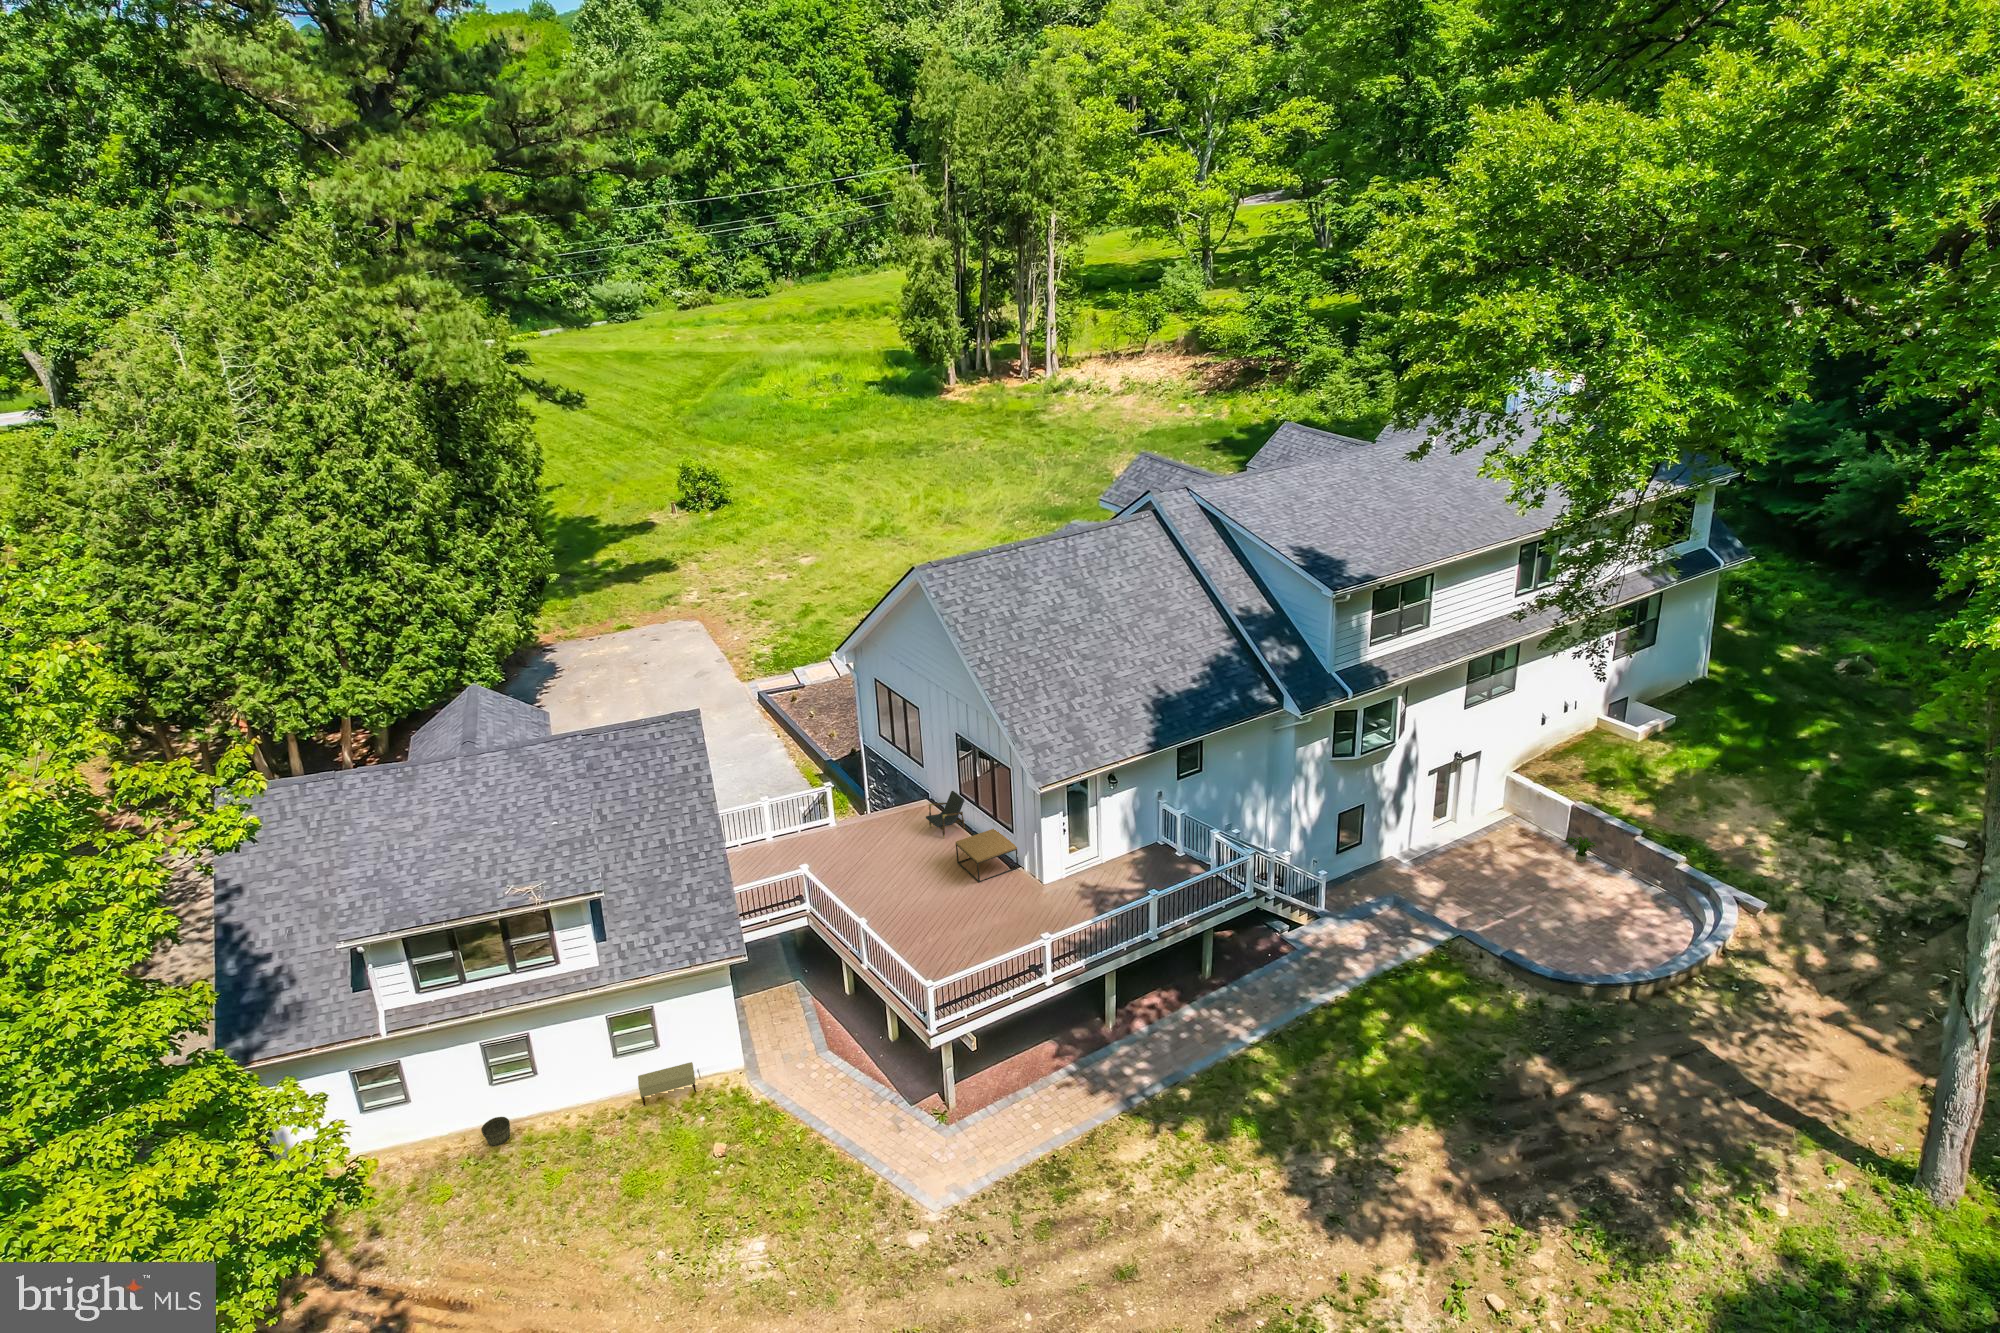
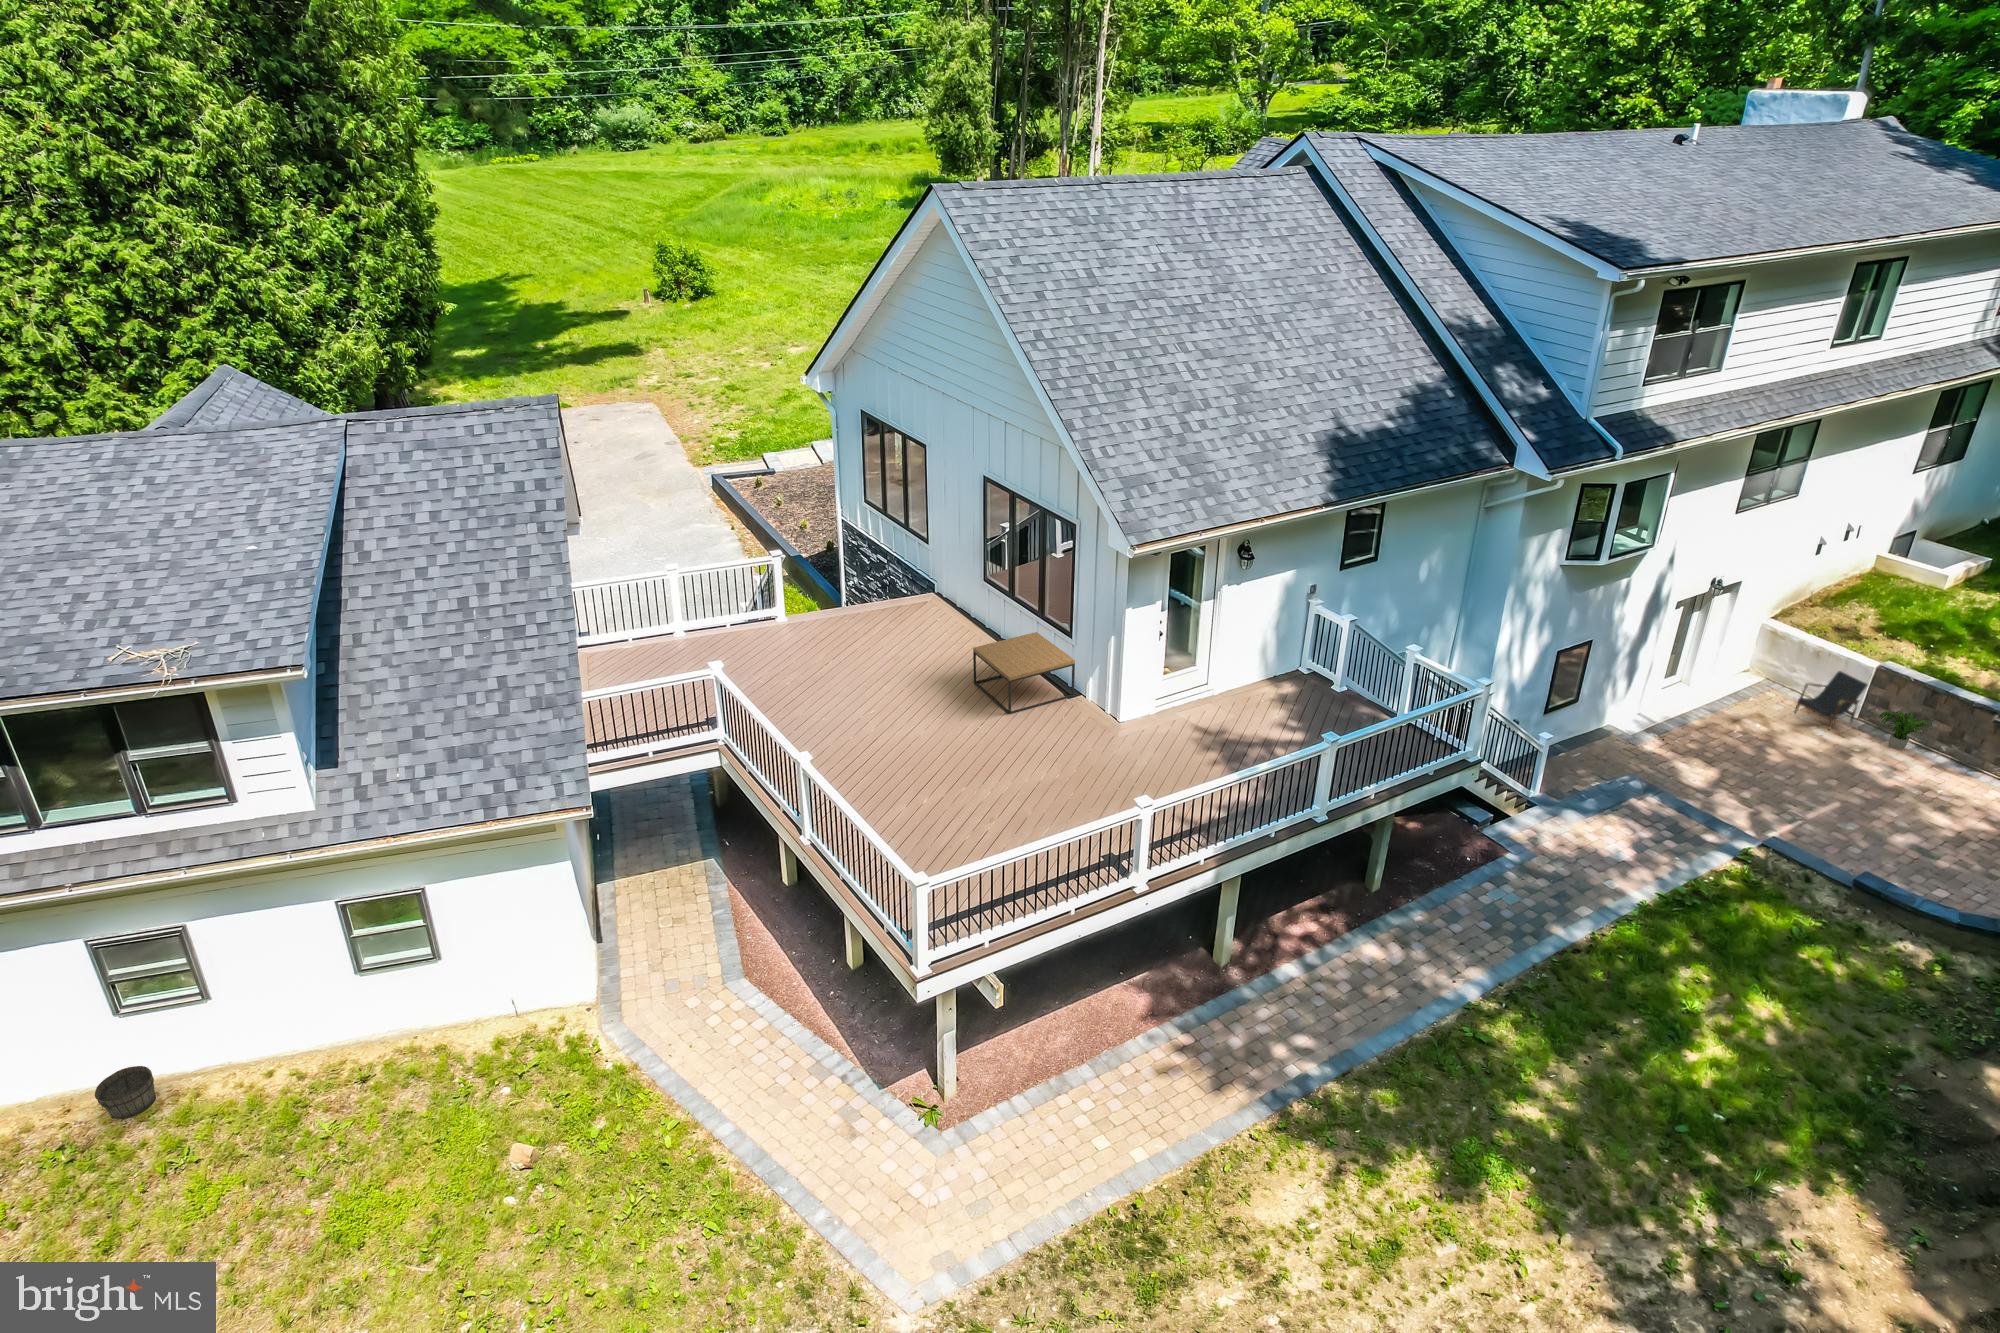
lounge chair: present [926,791,965,838] -> present [1795,671,1867,729]
bench: present [638,1062,696,1106] -> none [395,986,506,1058]

